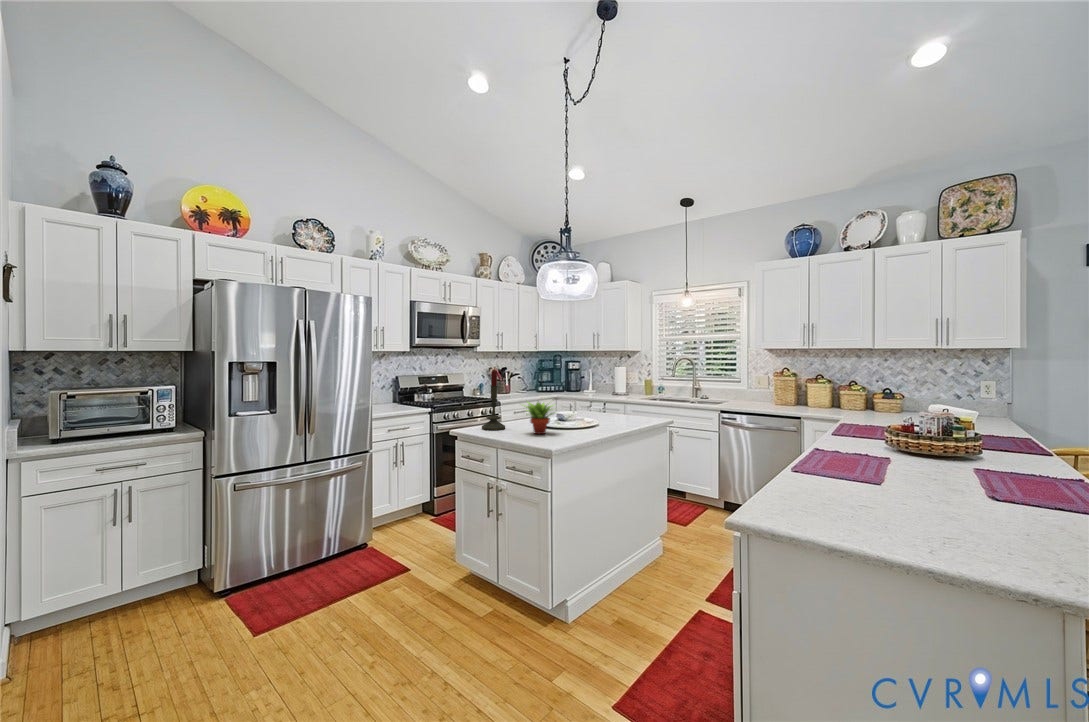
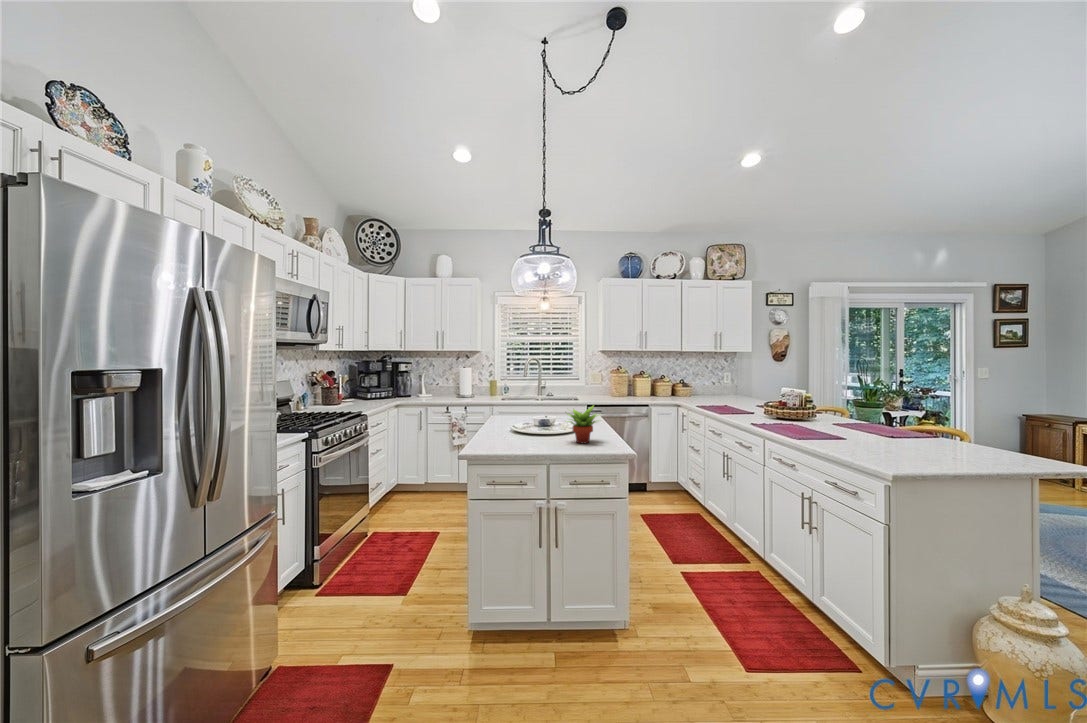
candle: present [482,371,505,430] -> none [507,375,534,448]

